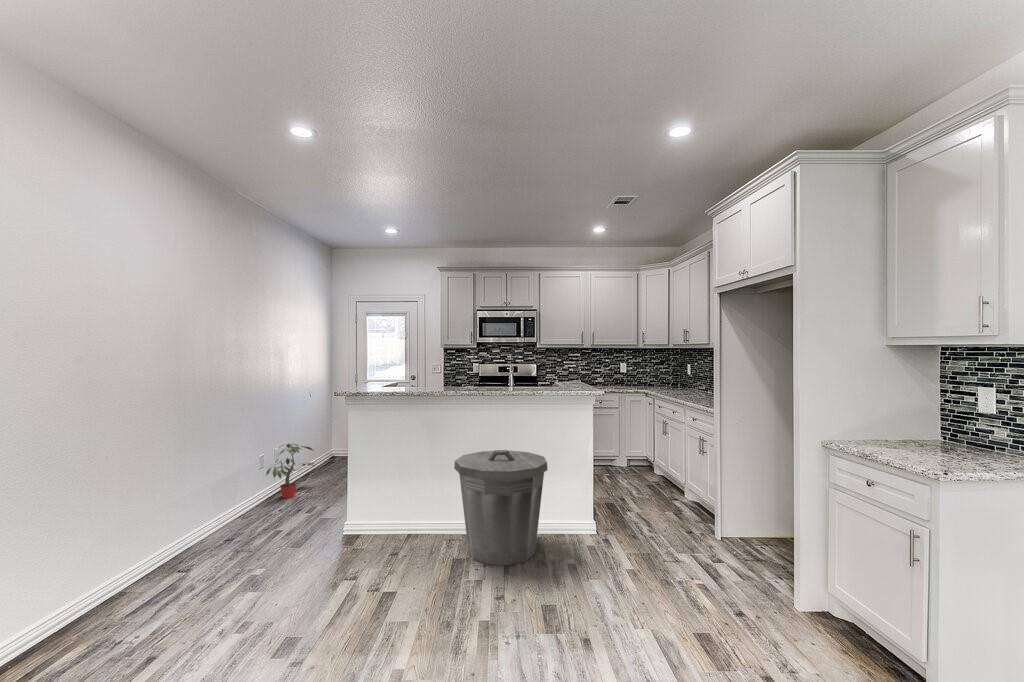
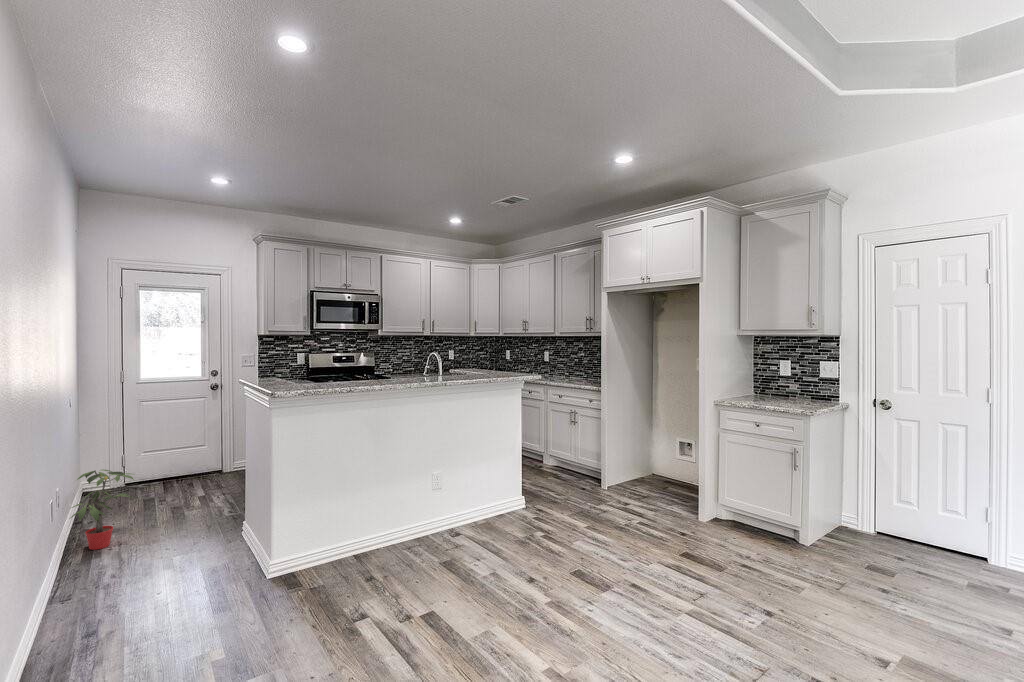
trash can: present [454,450,548,565] -> none [419,435,512,549]

